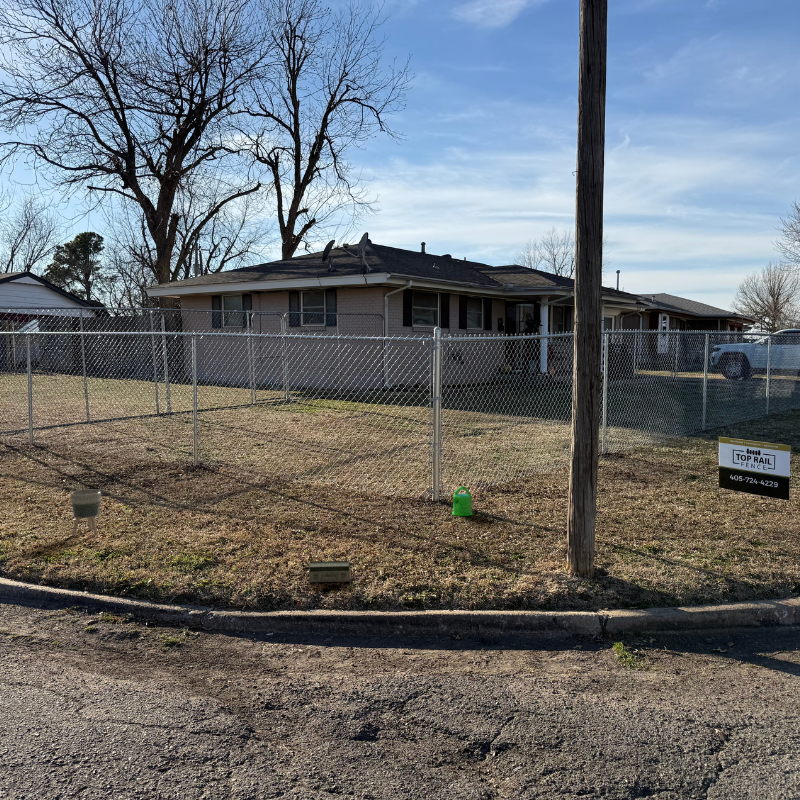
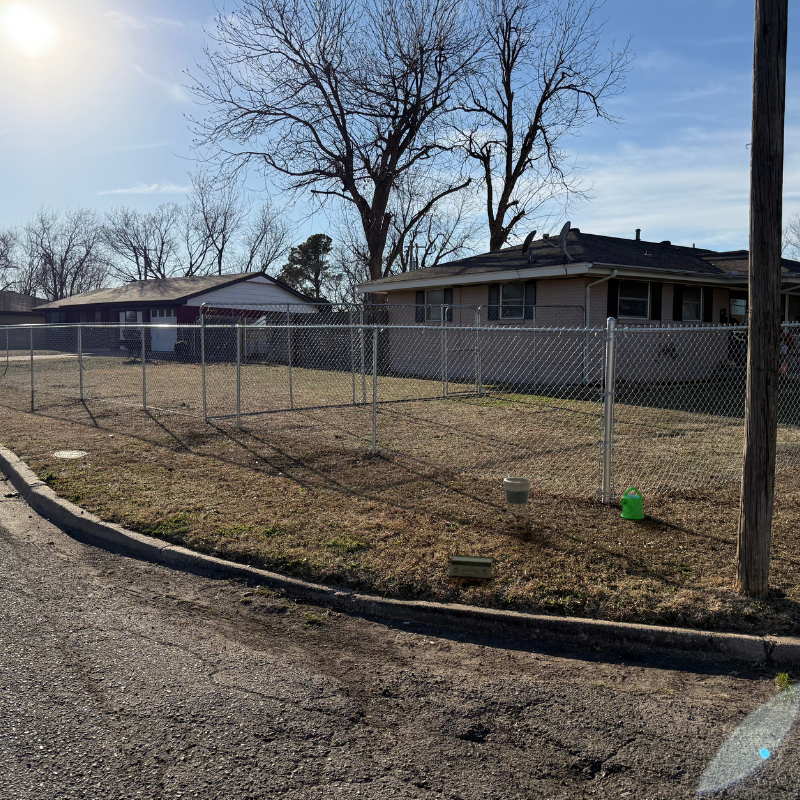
planter: present [71,489,101,536] -> present [504,477,531,521]

